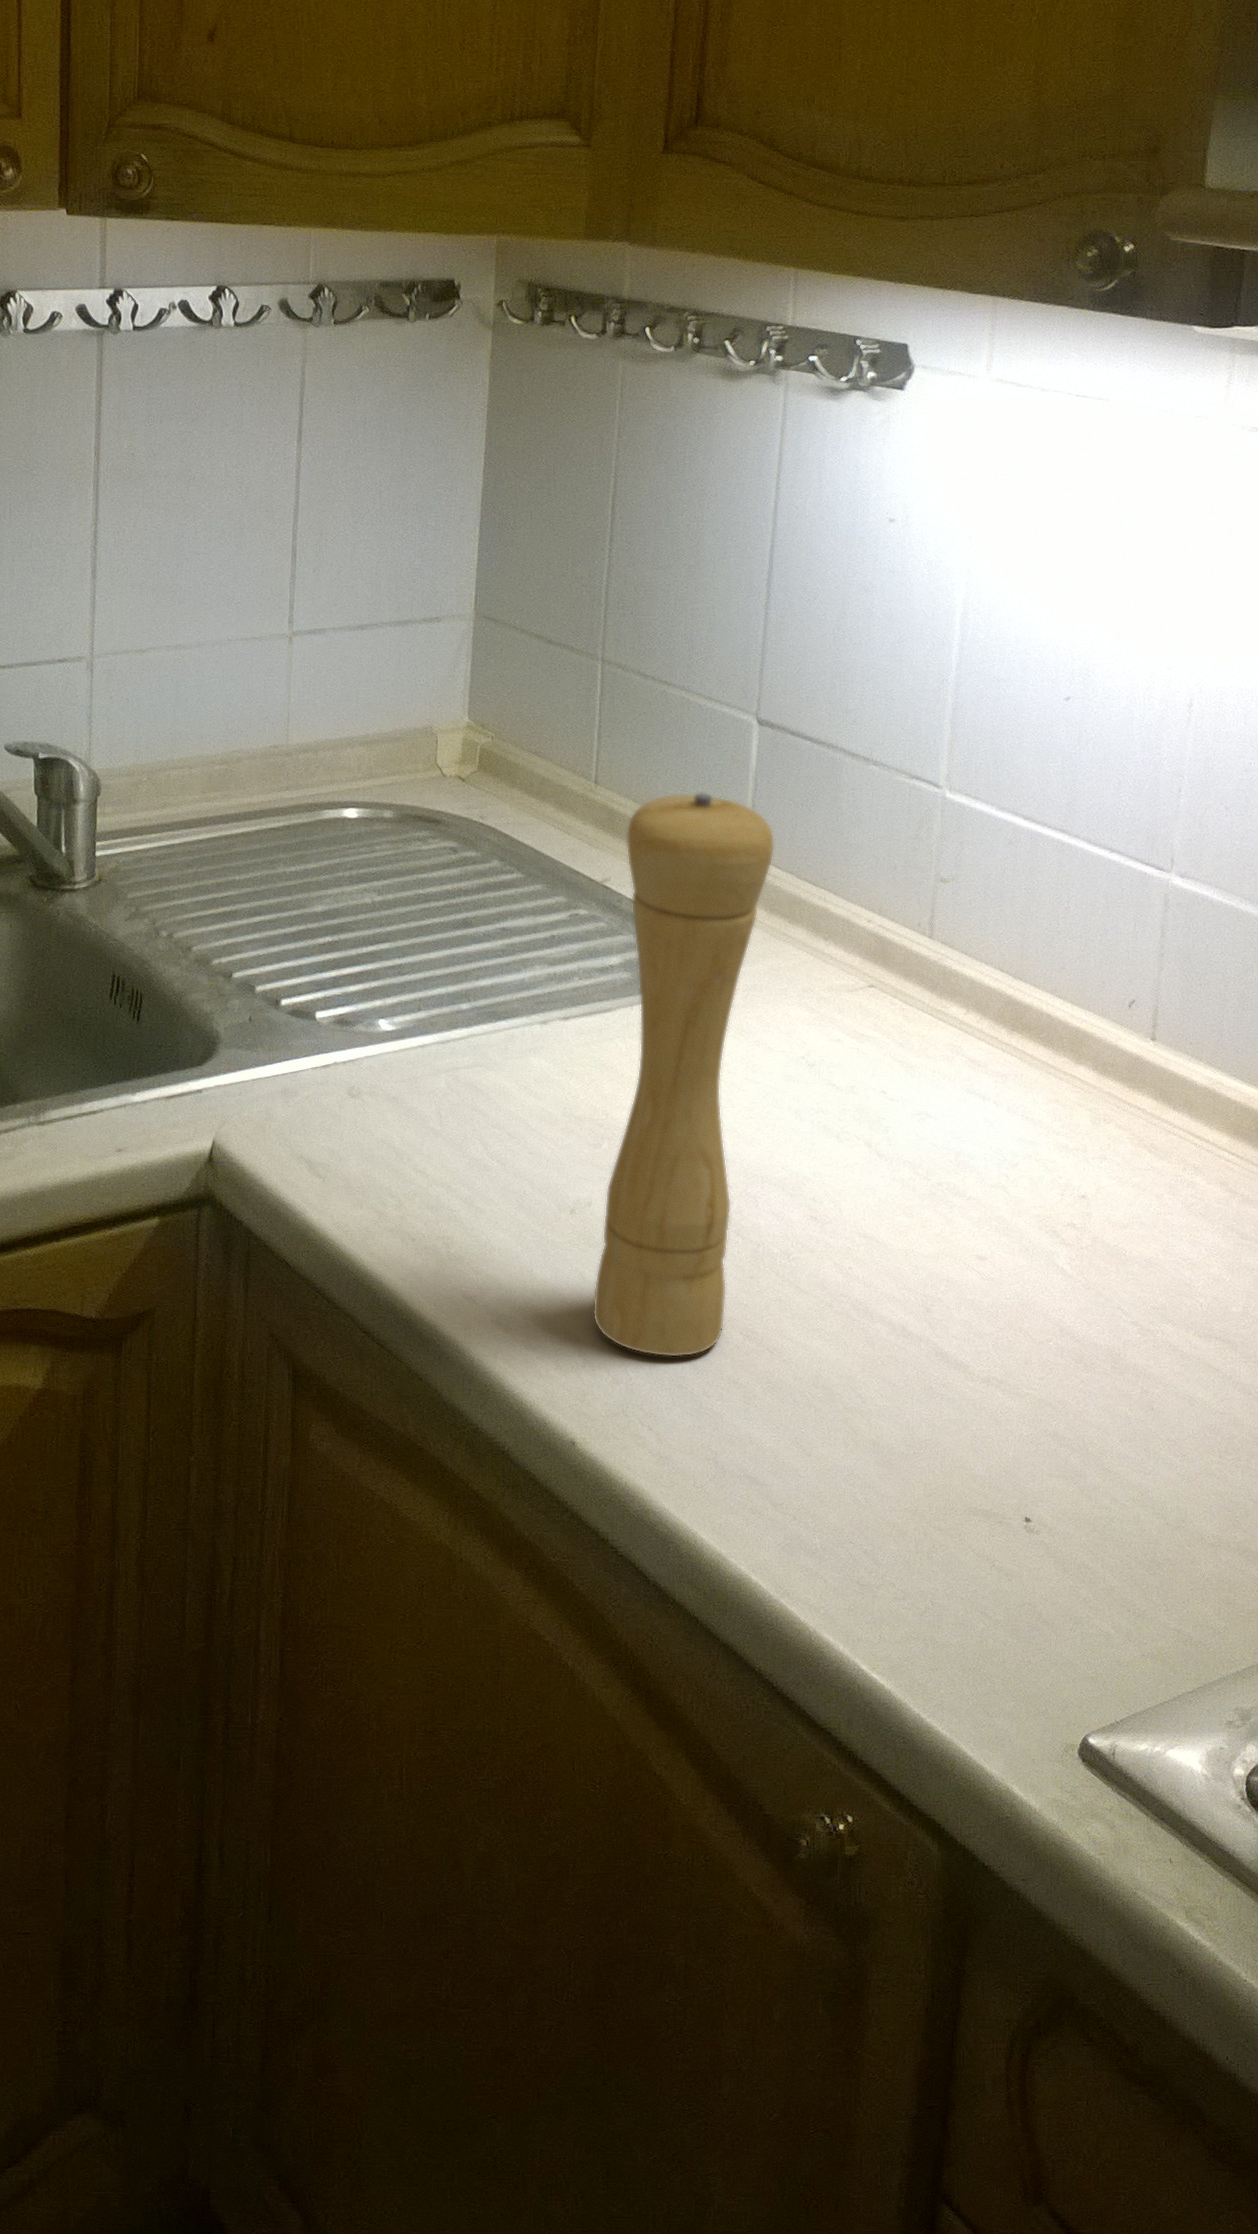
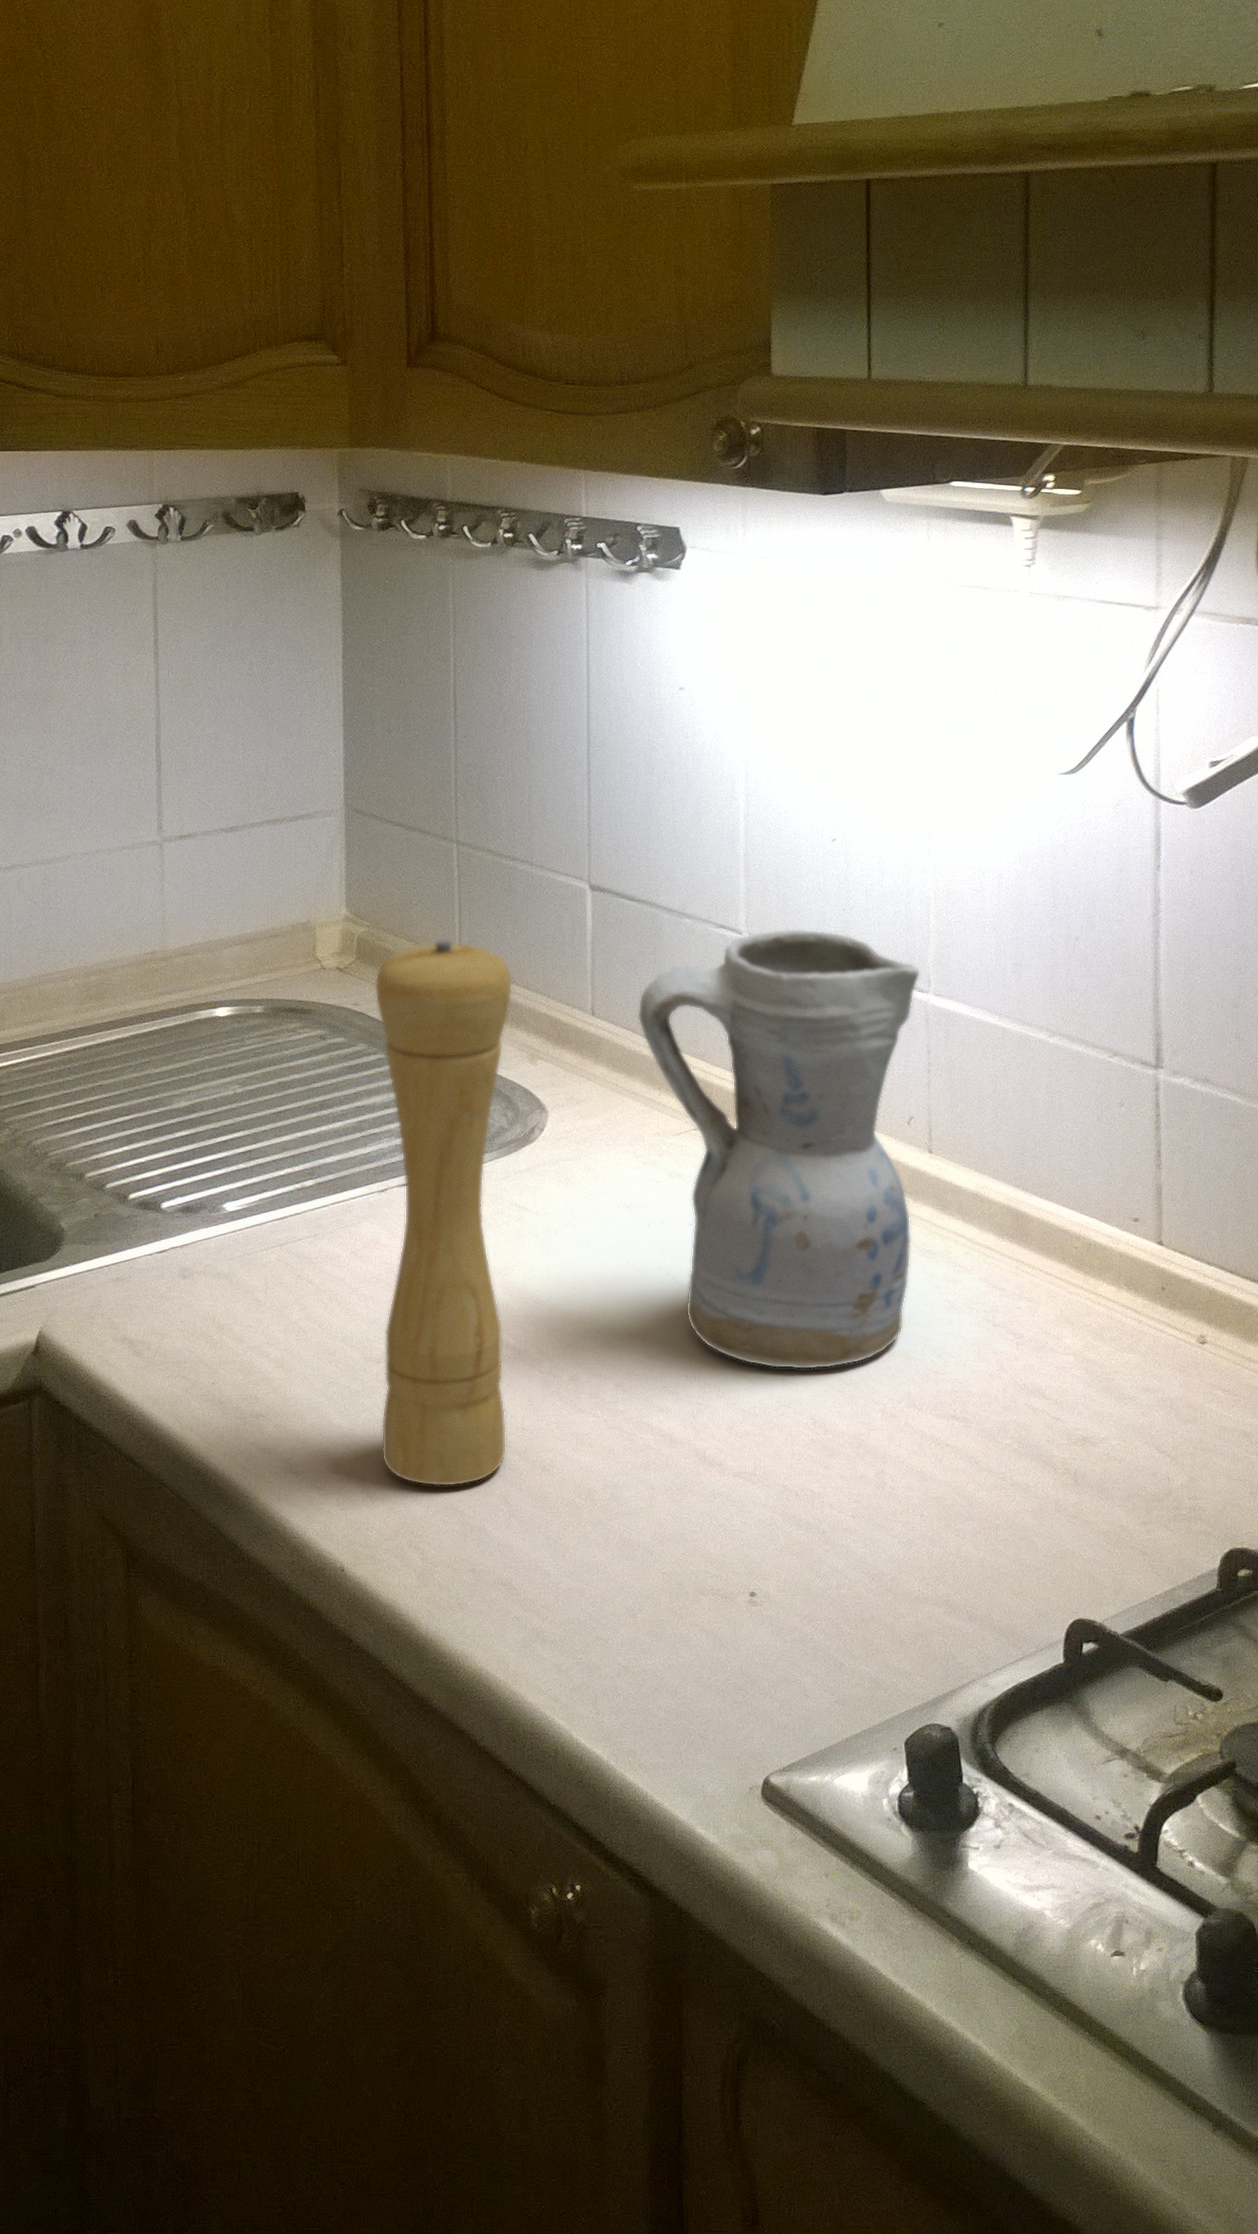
ceramic pitcher: none [875,798,1190,1260] -> present [639,930,919,1368]

